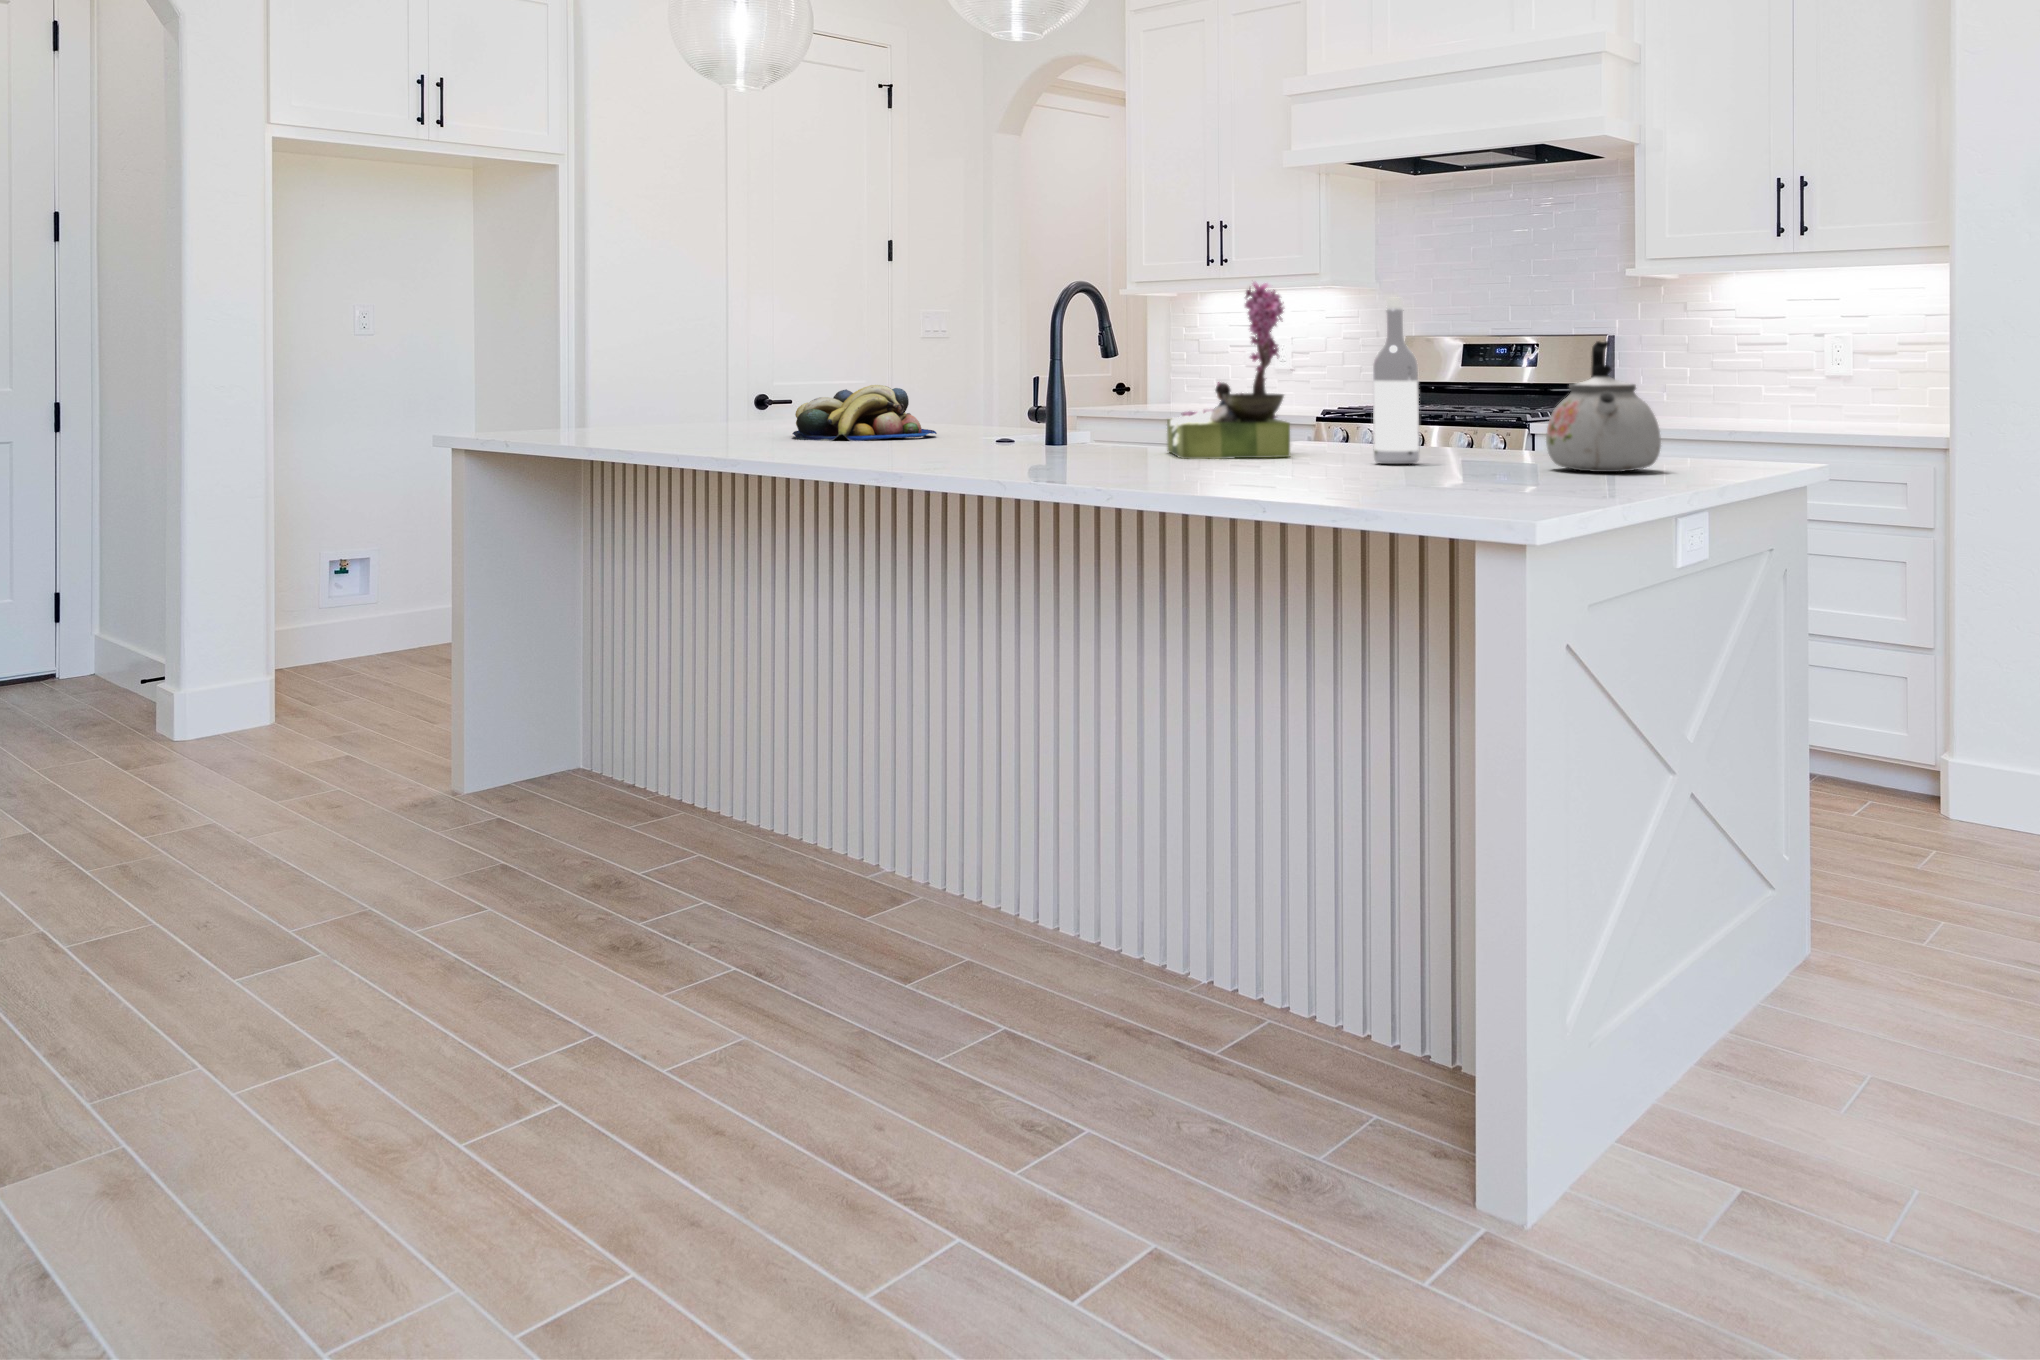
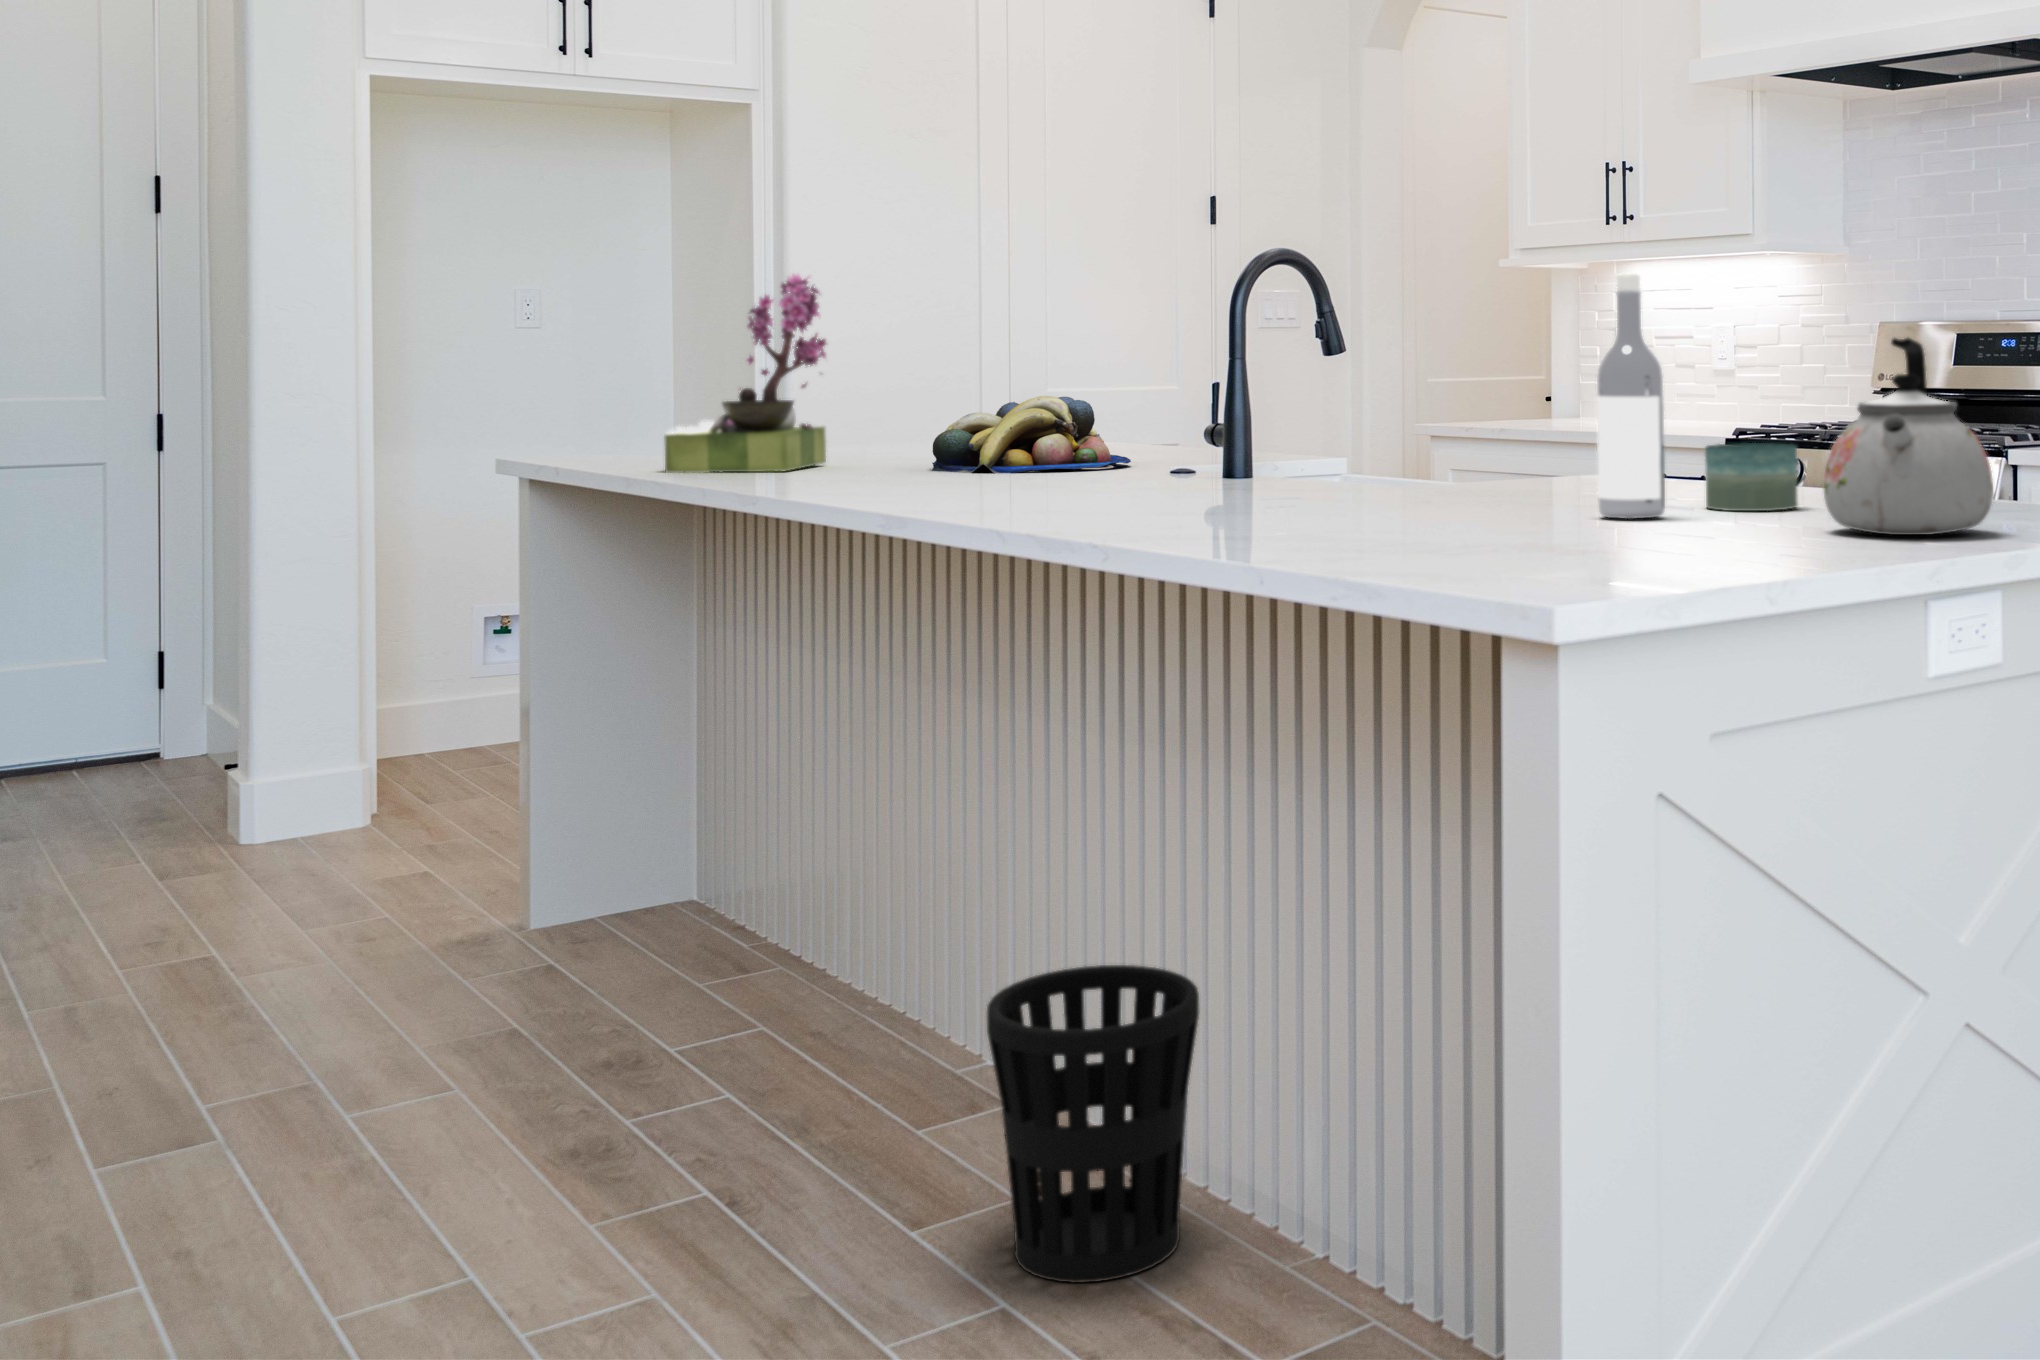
flower arrangement: present [1167,282,1290,459] -> present [665,274,826,473]
candle: none [1425,414,1488,460] -> present [1705,443,1798,511]
wastebasket: none [961,785,1110,1009] -> present [987,965,1199,1283]

